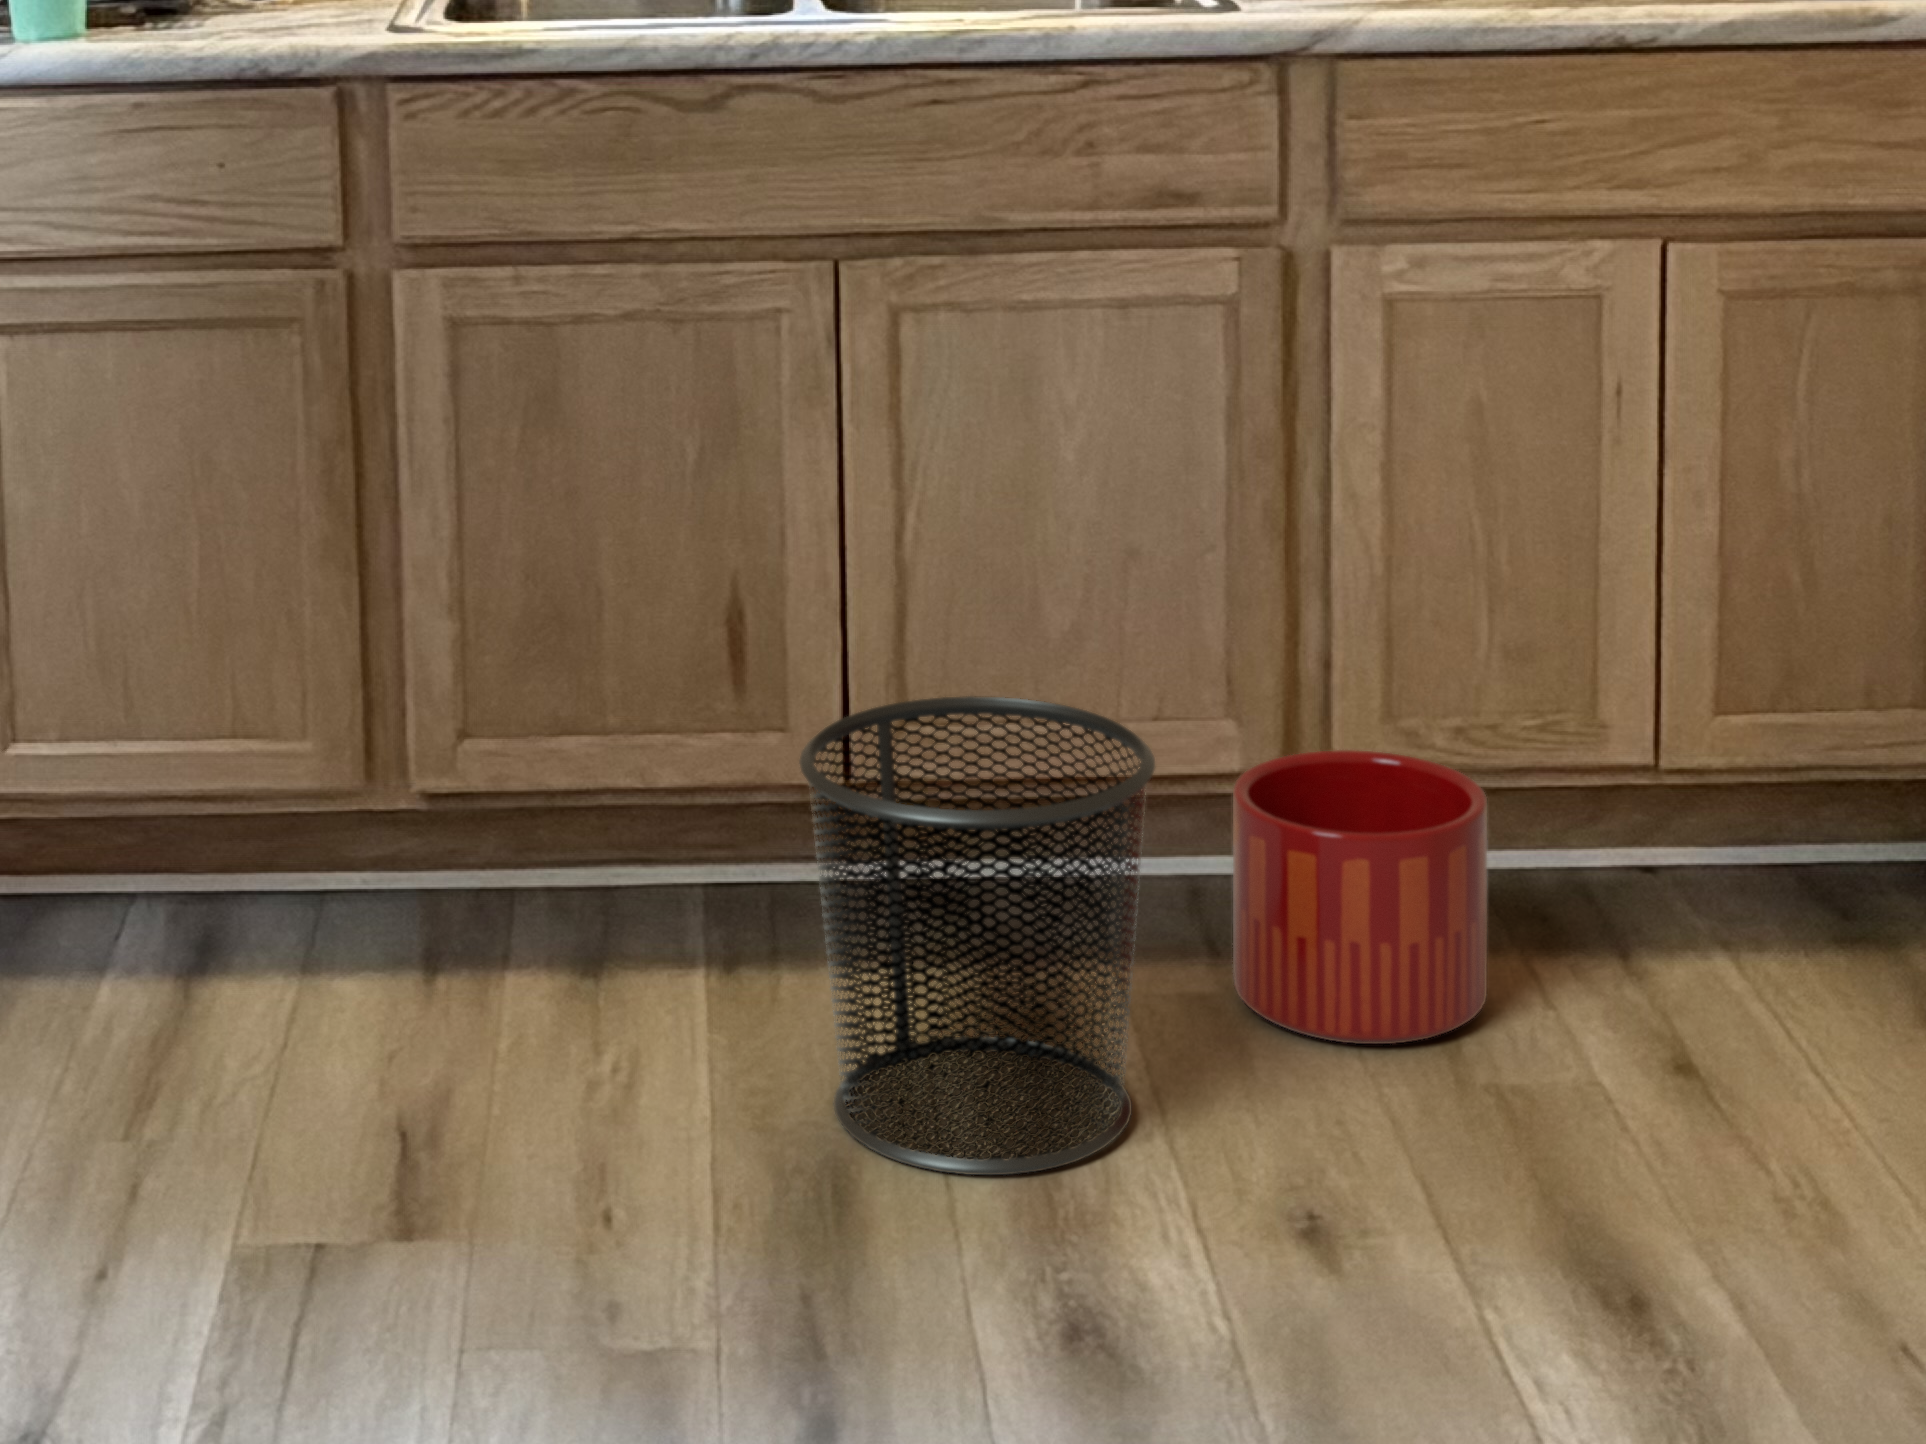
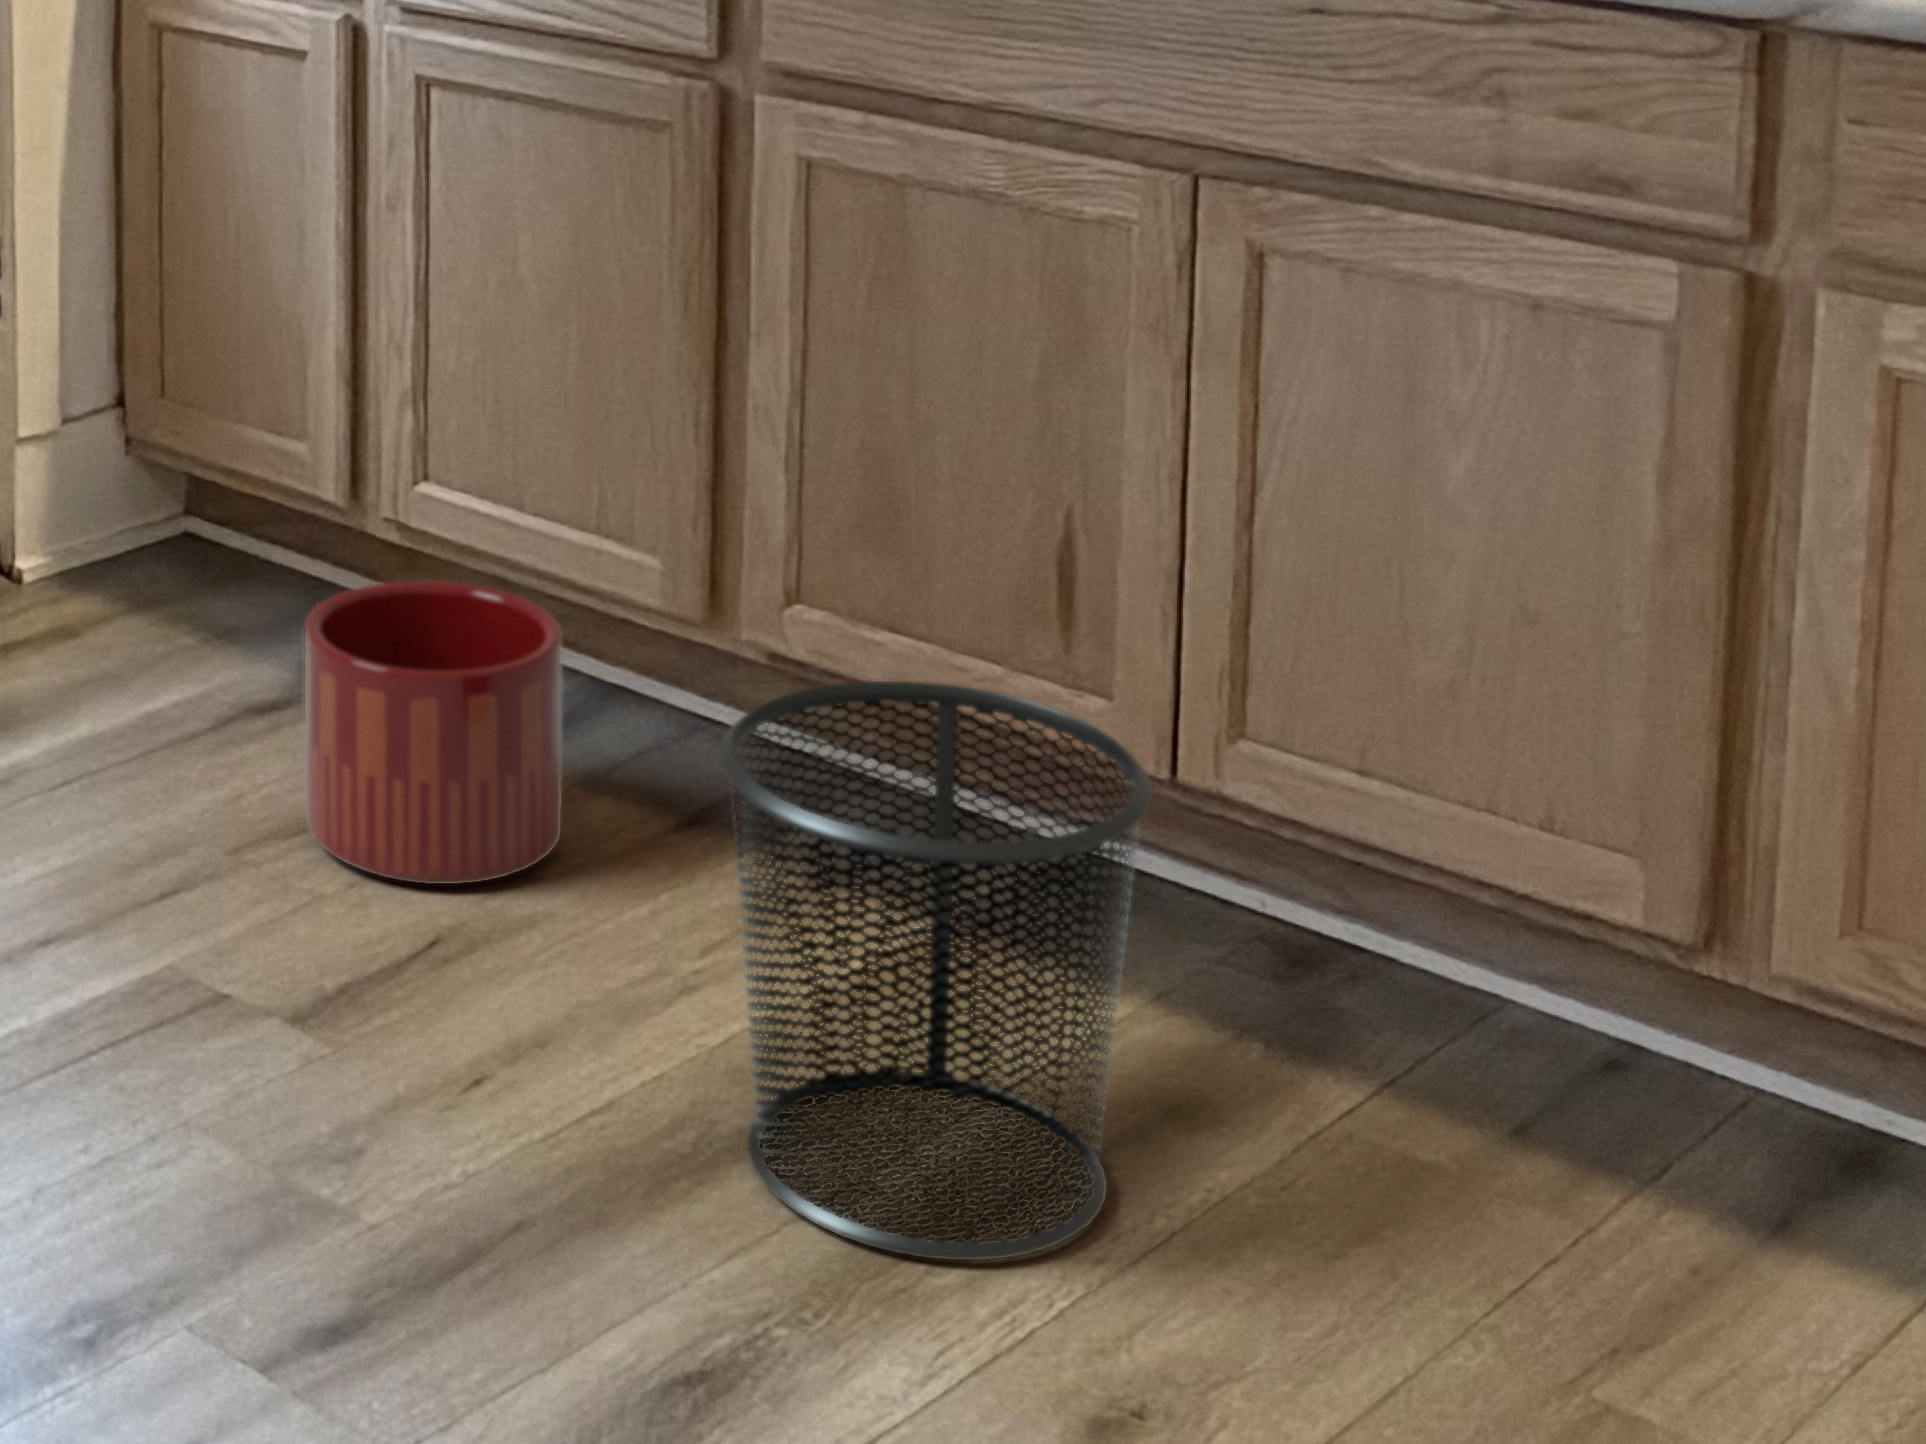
planter: present [1233,750,1487,1044] -> present [305,581,562,884]

